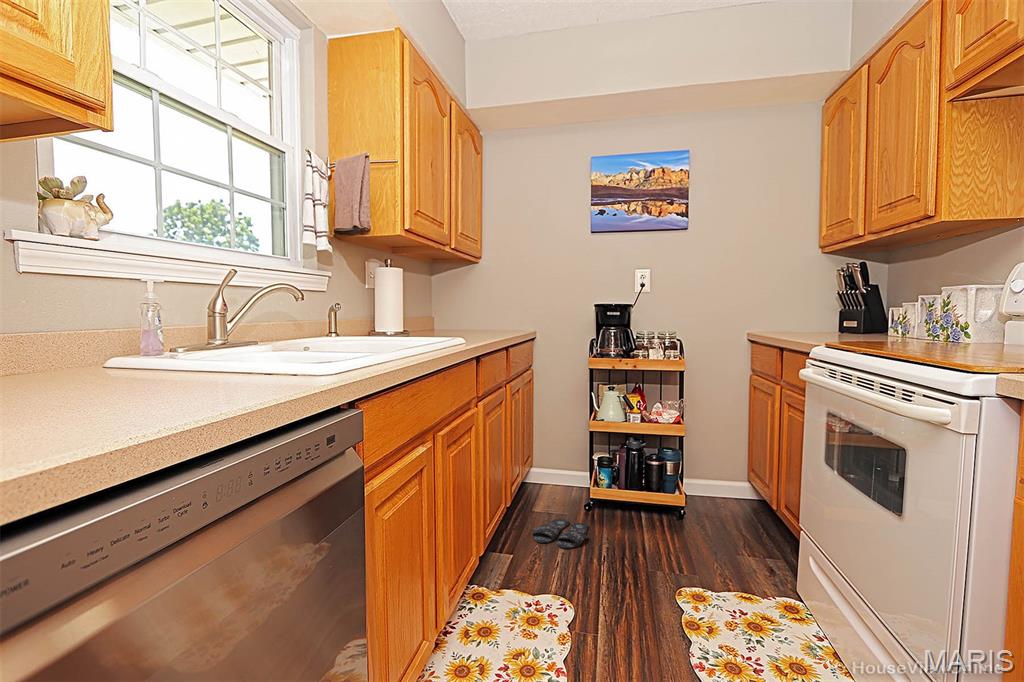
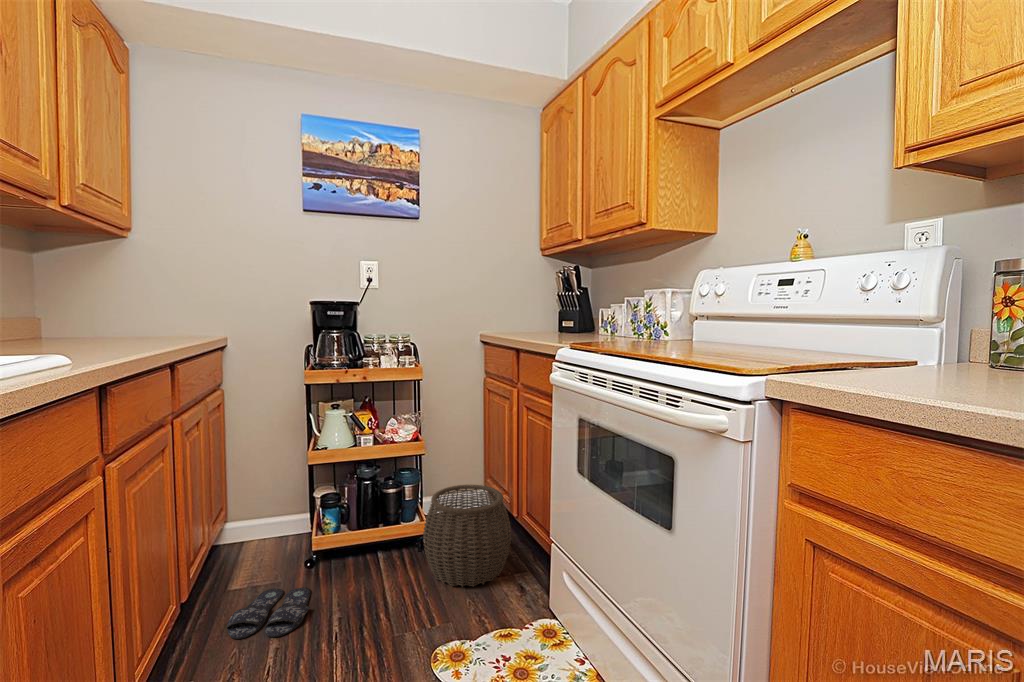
woven basket: none [679,468,764,557] -> present [423,485,511,587]

